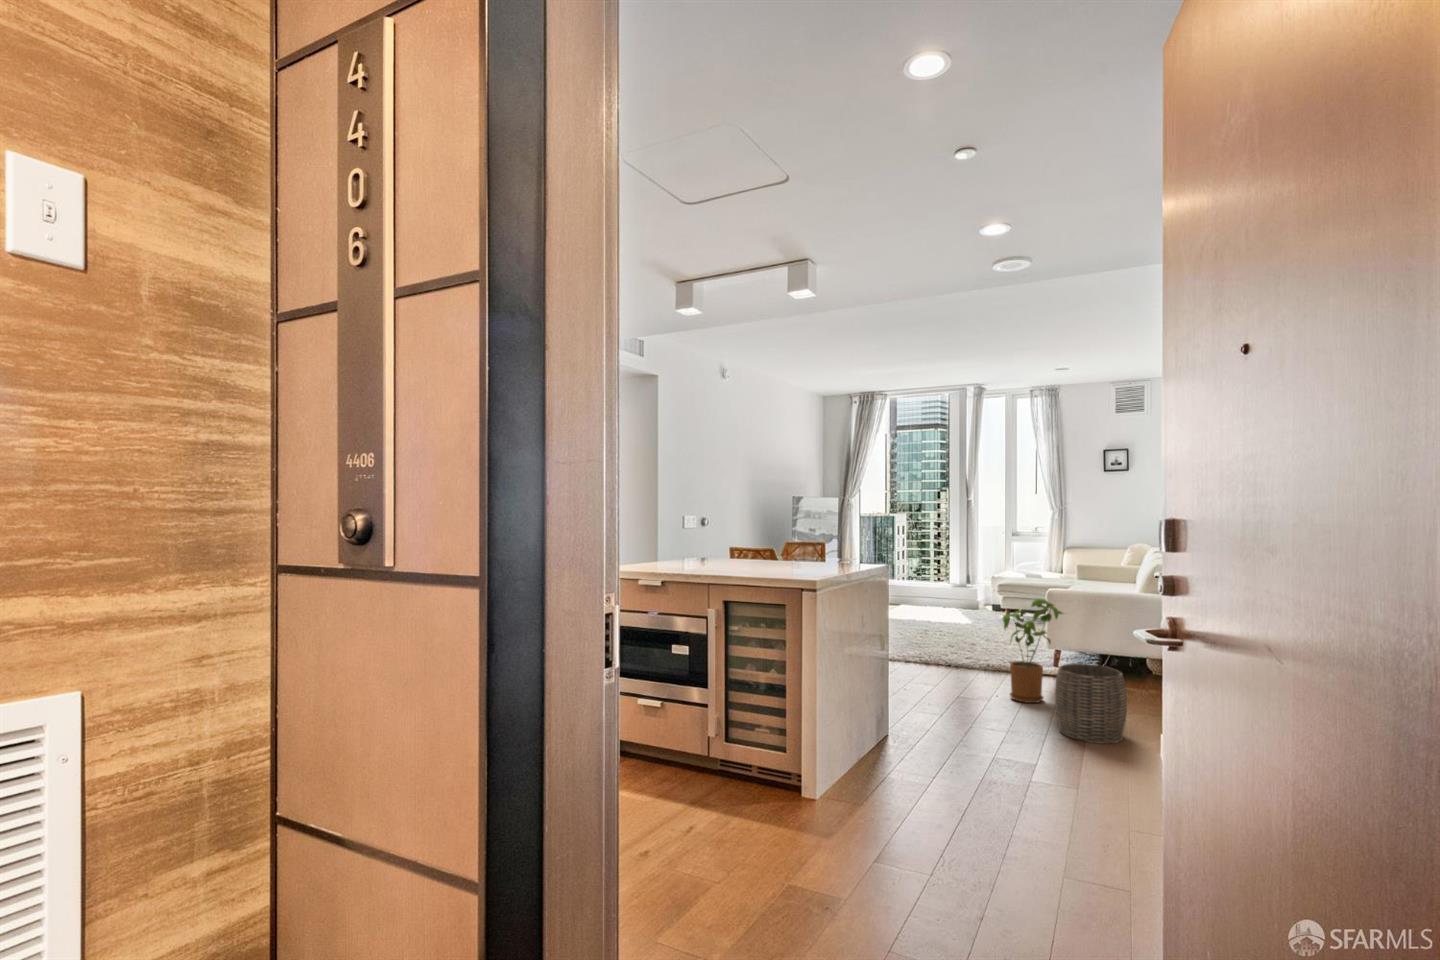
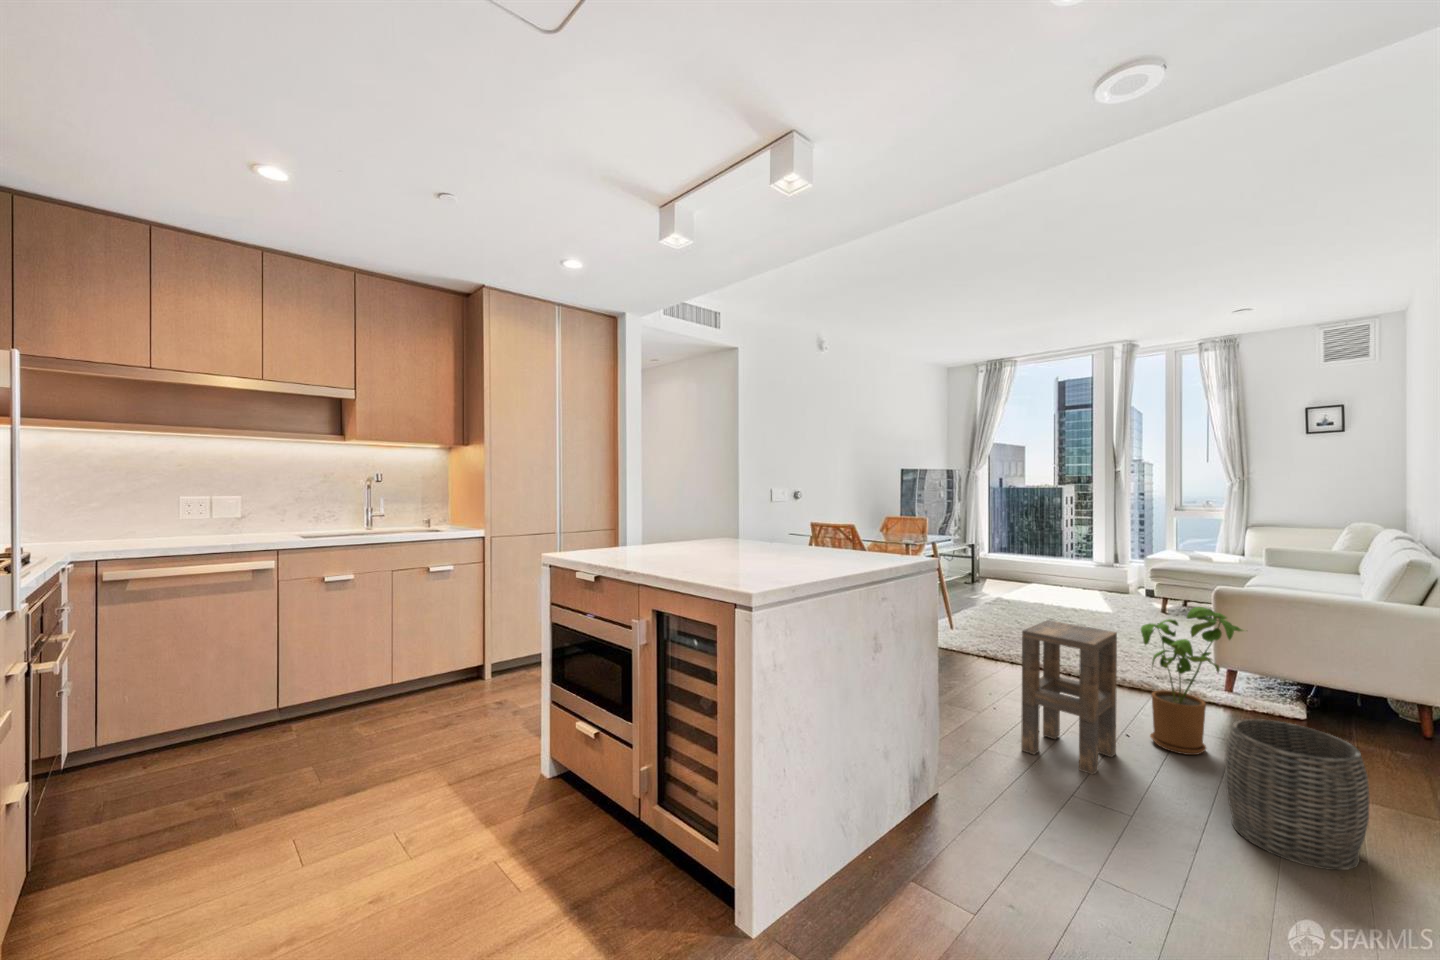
side table: none [929,614,990,718] -> present [1021,620,1117,774]

